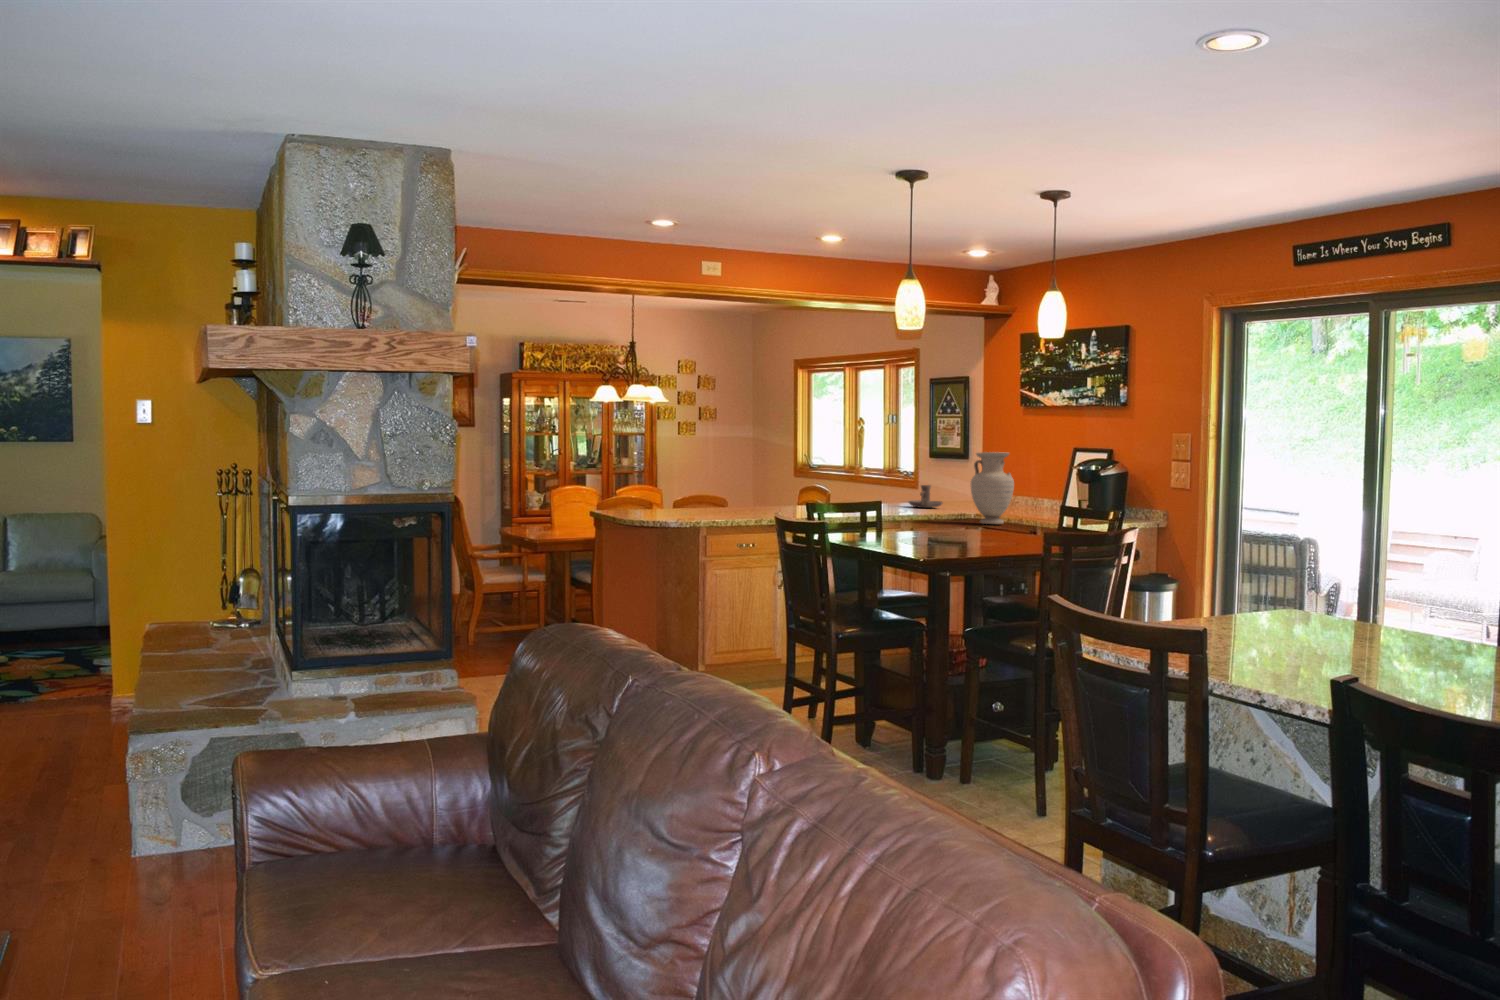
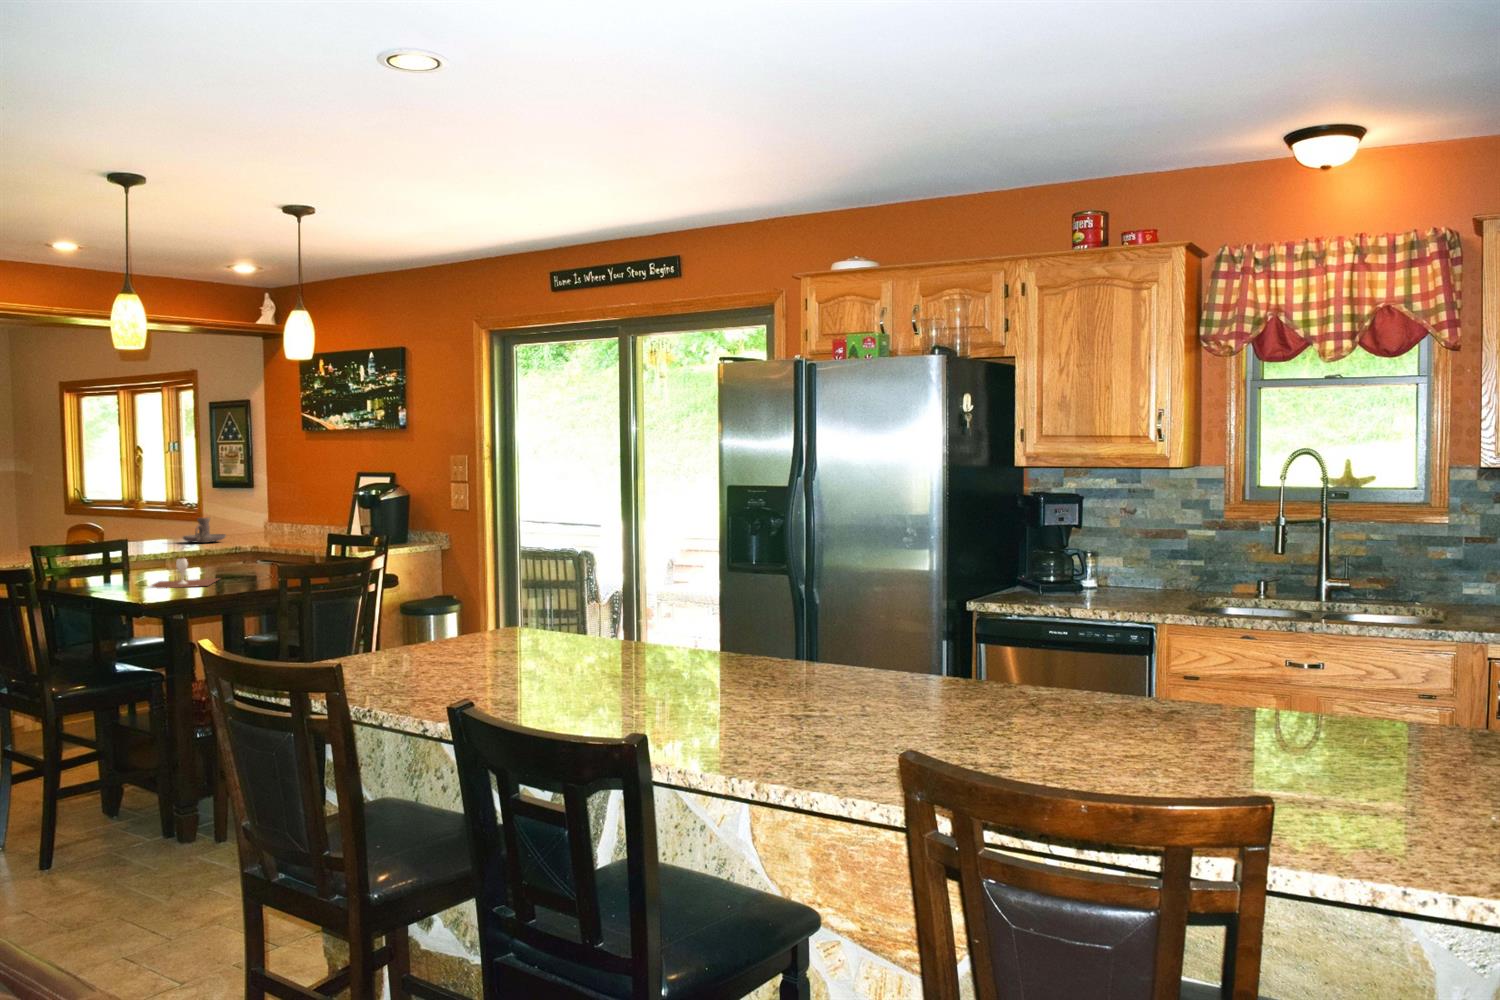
vase: present [970,452,1014,524] -> none [228,481,283,561]
wine glass: none [932,513,982,537] -> present [152,558,218,588]

